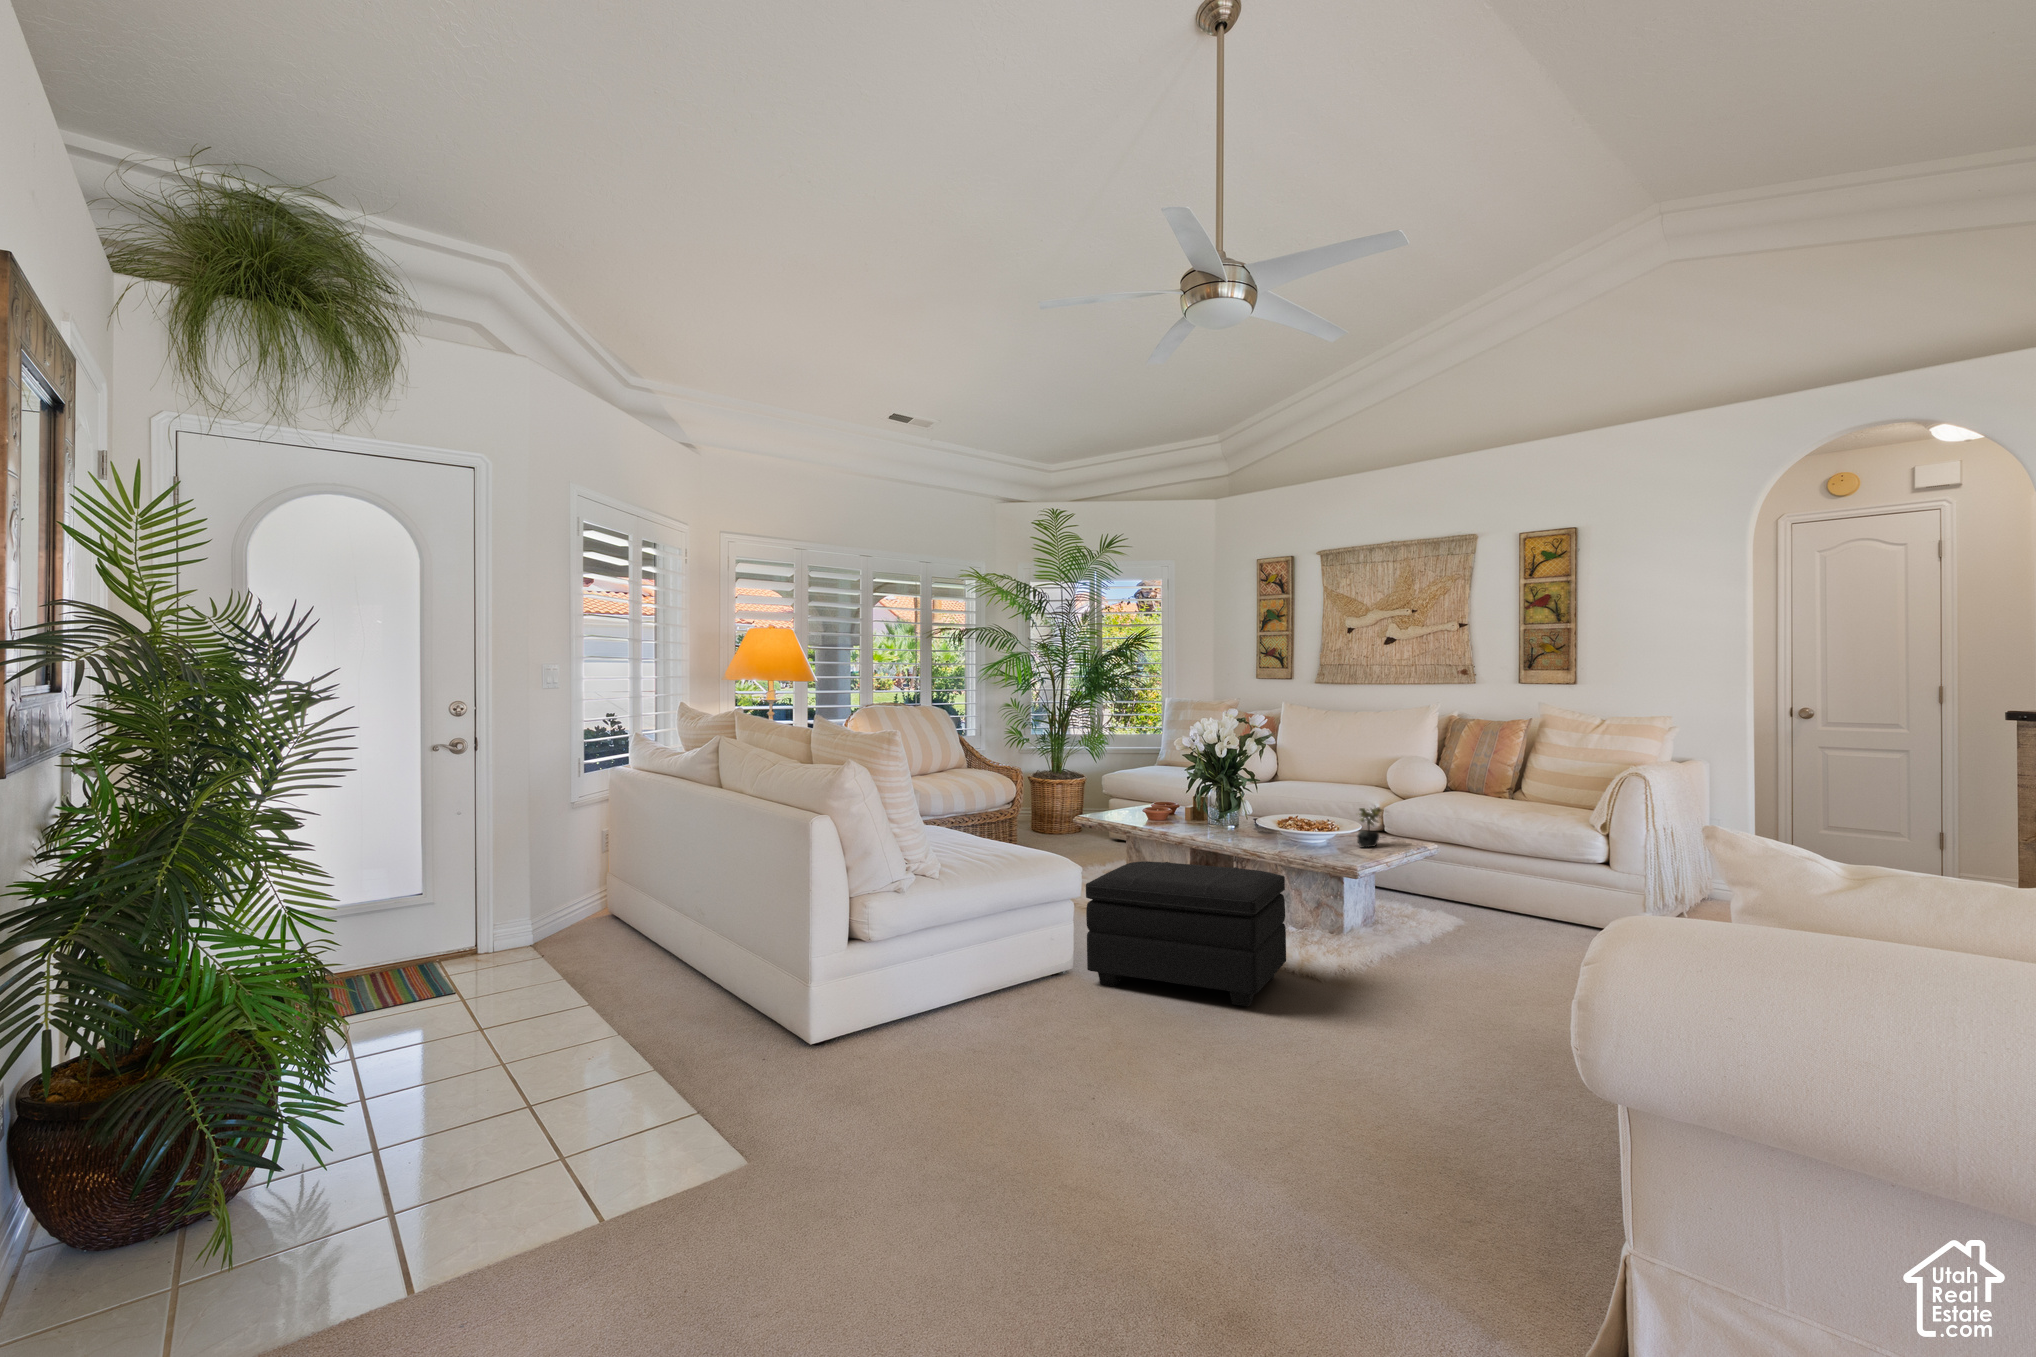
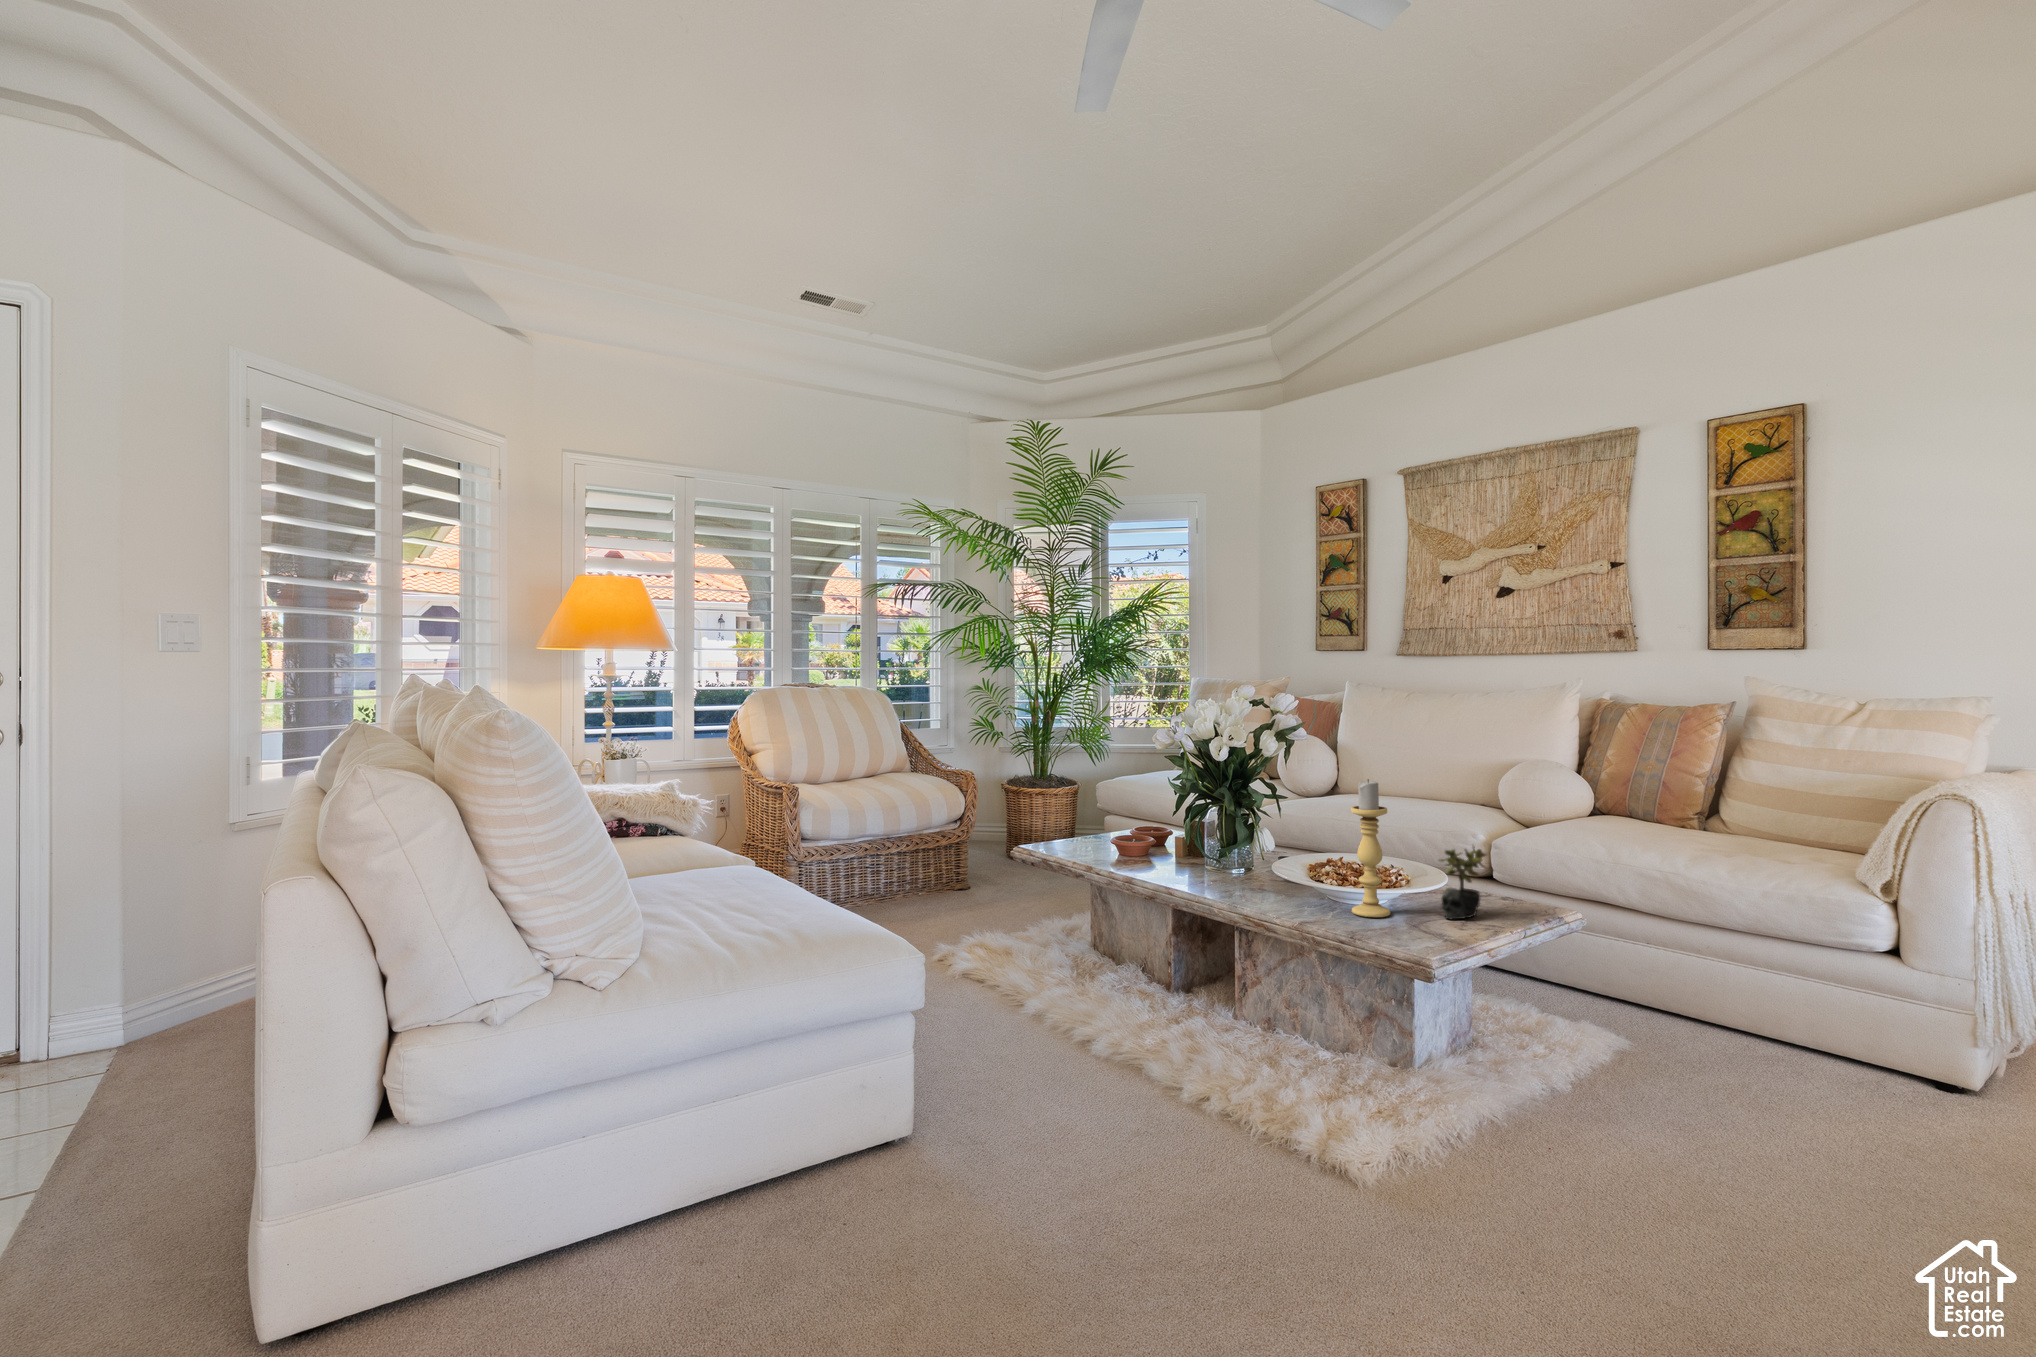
candle holder: none [1305,767,1328,848] -> present [1351,779,1390,917]
footstool: present [1086,861,1286,1006] -> none [917,943,1297,1264]

